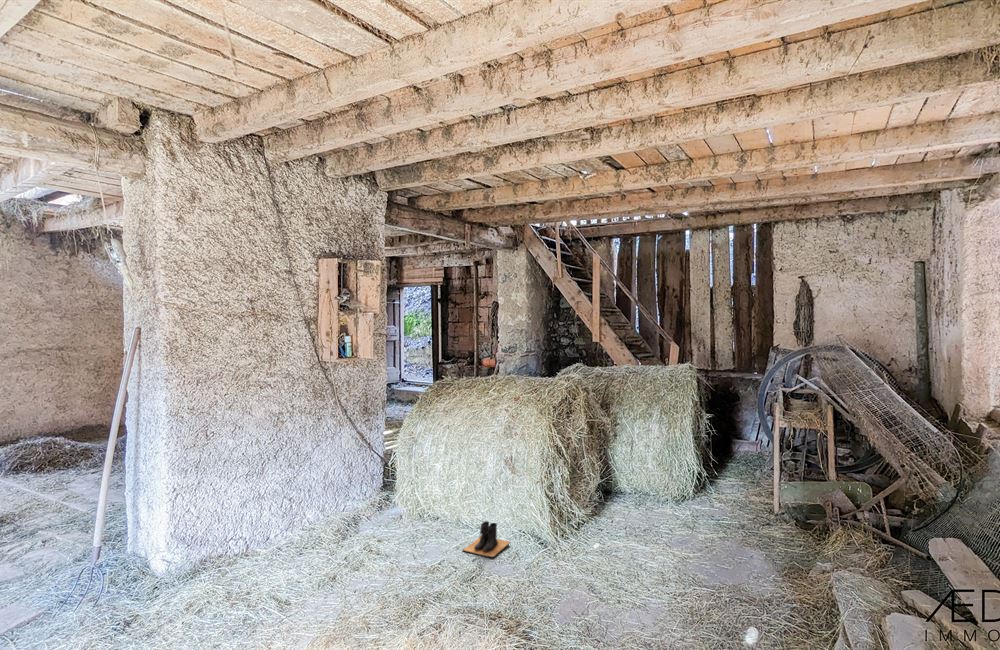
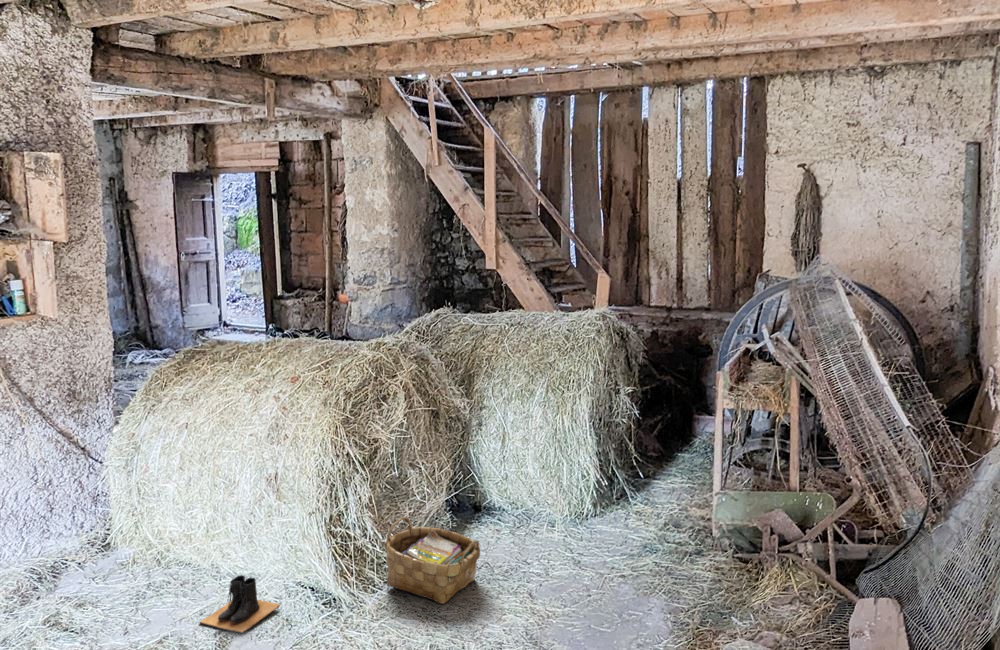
woven basket: none [572,489,635,546] -> present [384,517,480,604]

